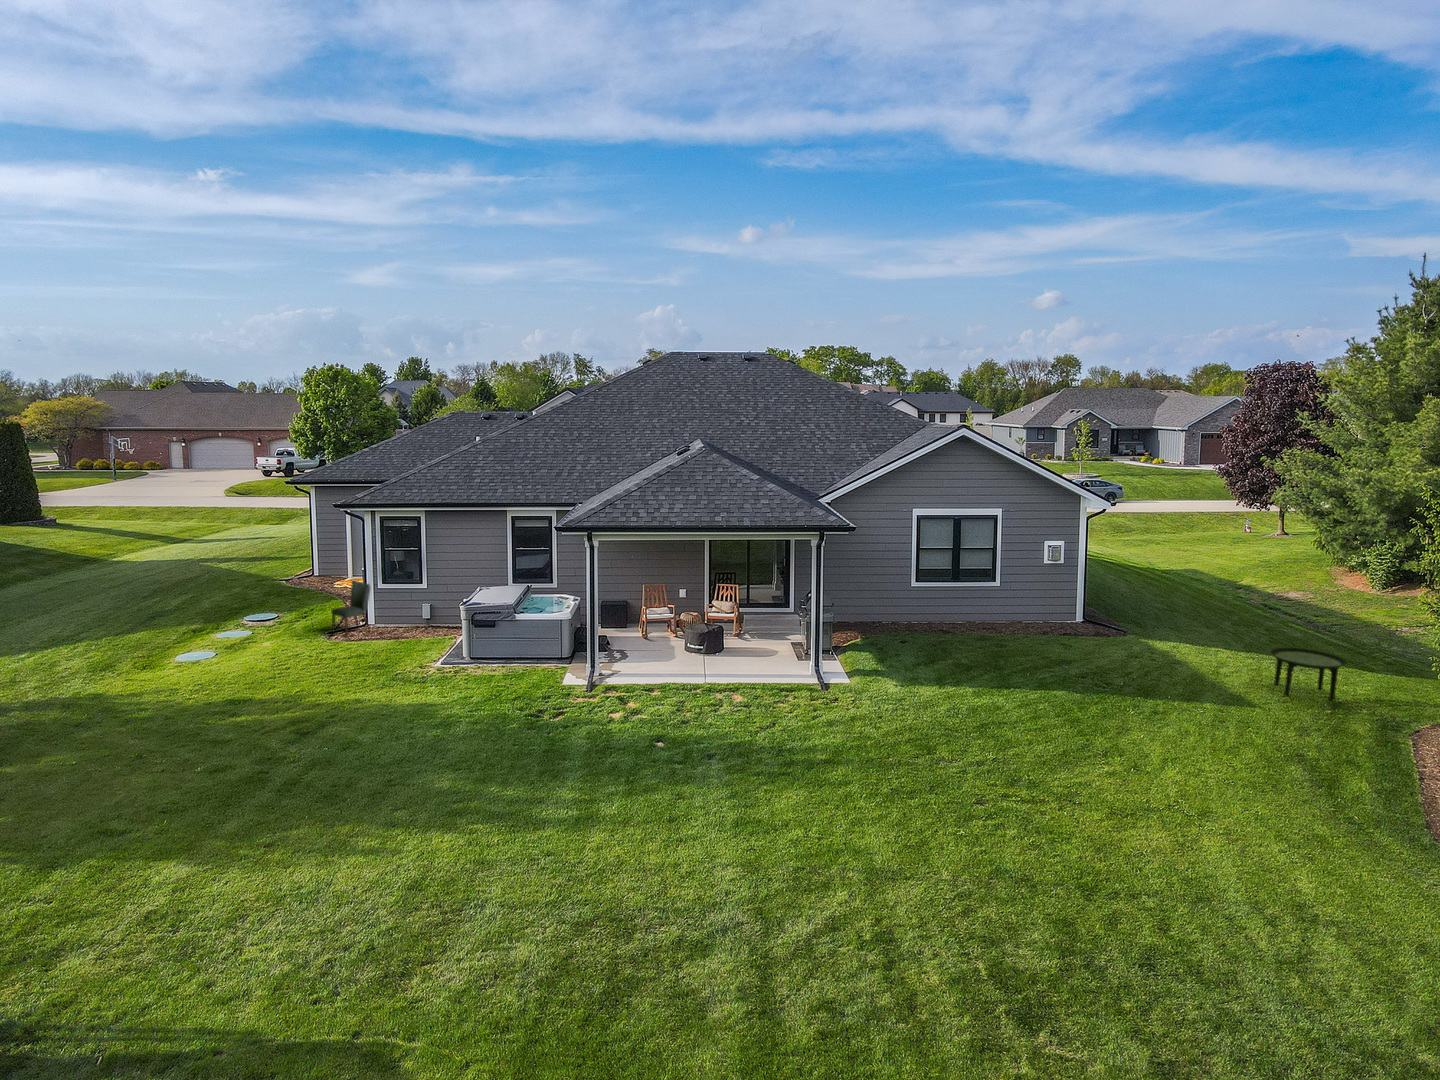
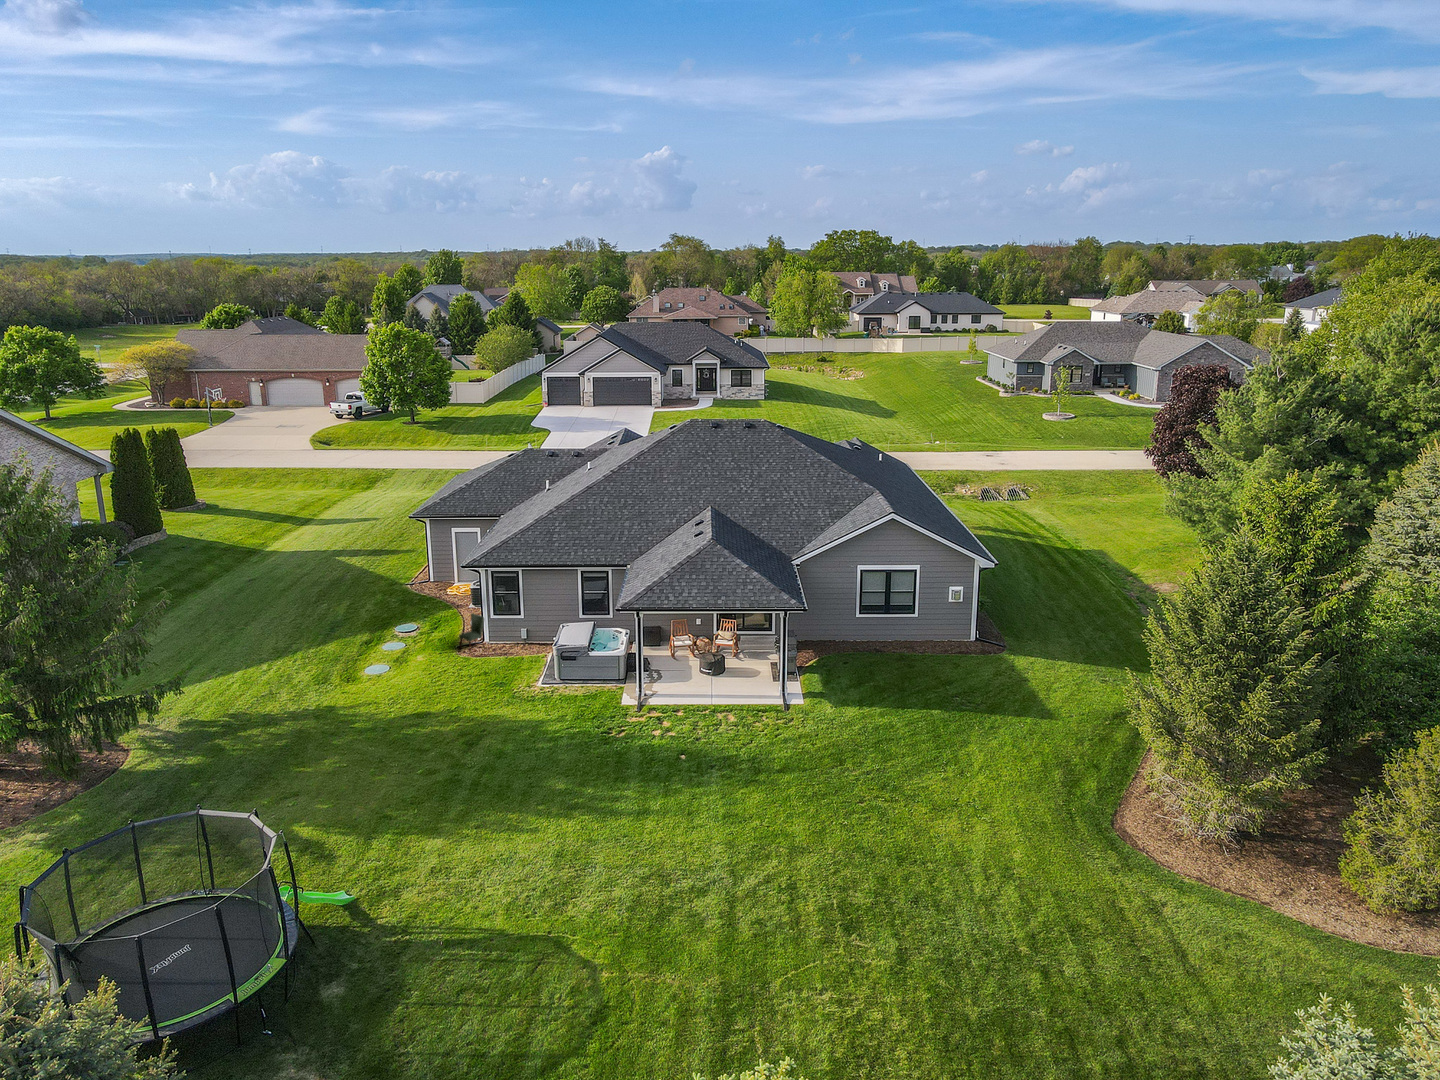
round table: present [1271,648,1346,701] -> none [1081,679,1126,719]

